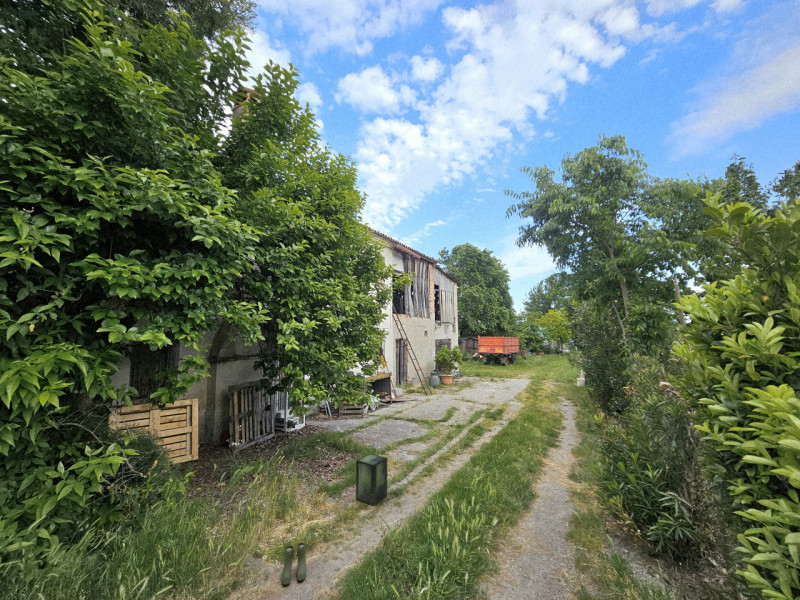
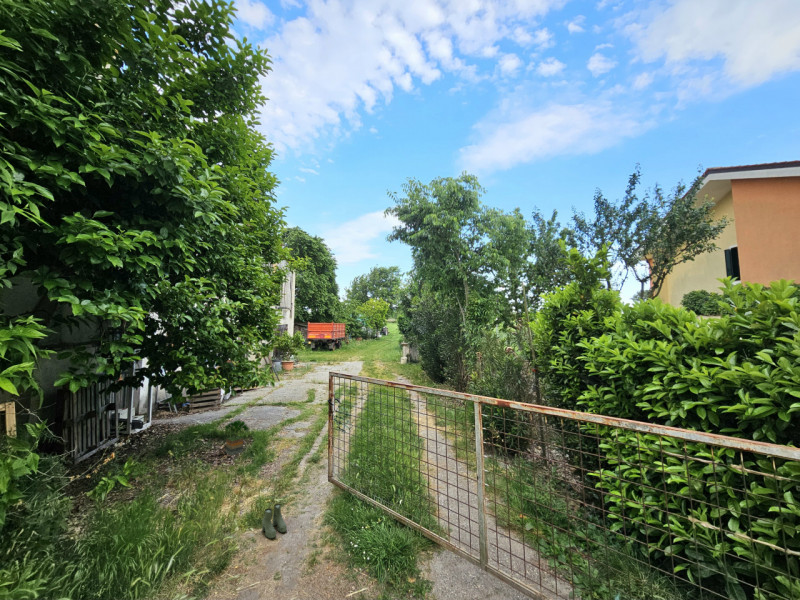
potted tree: none [329,433,349,468] -> present [225,420,249,455]
storage box: present [356,454,387,506] -> none [280,430,309,473]

